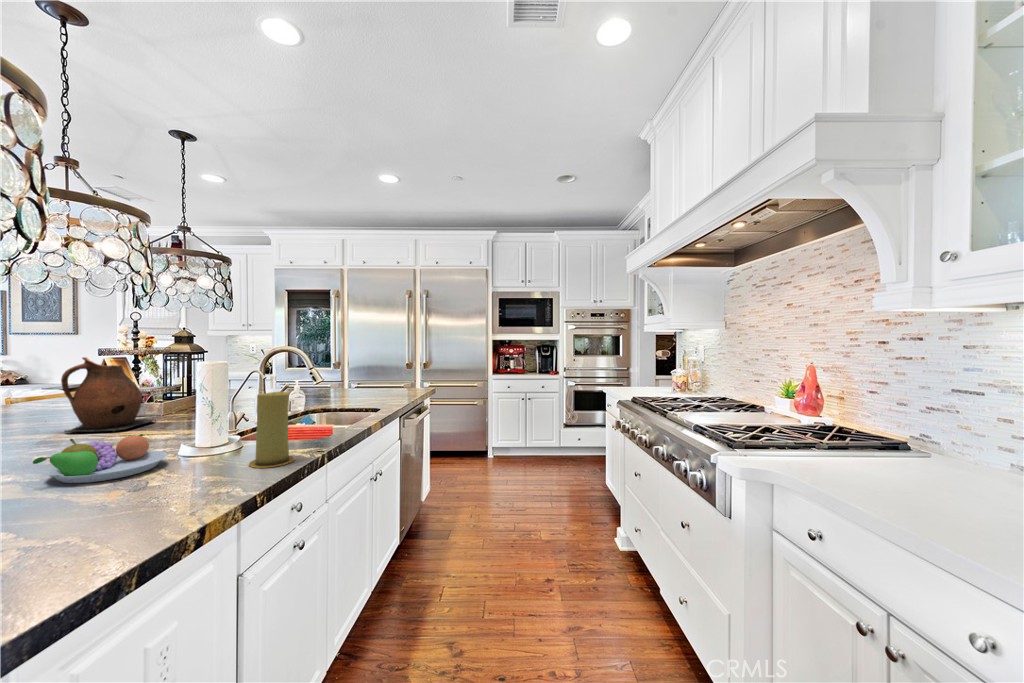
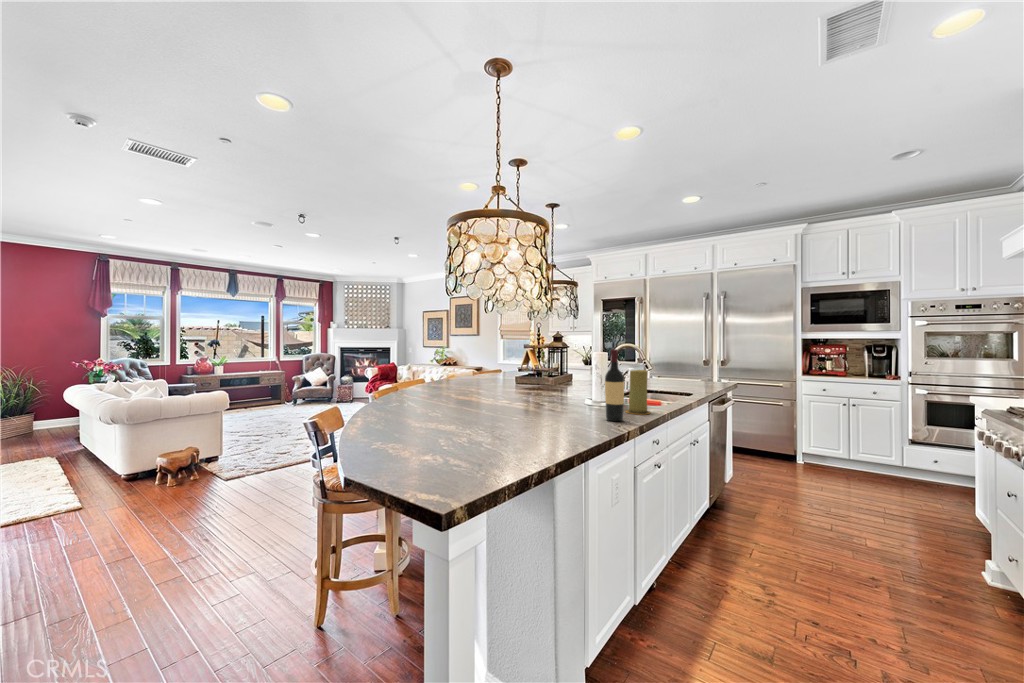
ceramic pitcher: present [61,357,156,432] -> none [518,348,555,390]
wine bottle: none [183,362,227,498] -> present [605,349,624,421]
fruit bowl: present [33,434,167,483] -> none [537,387,583,409]

